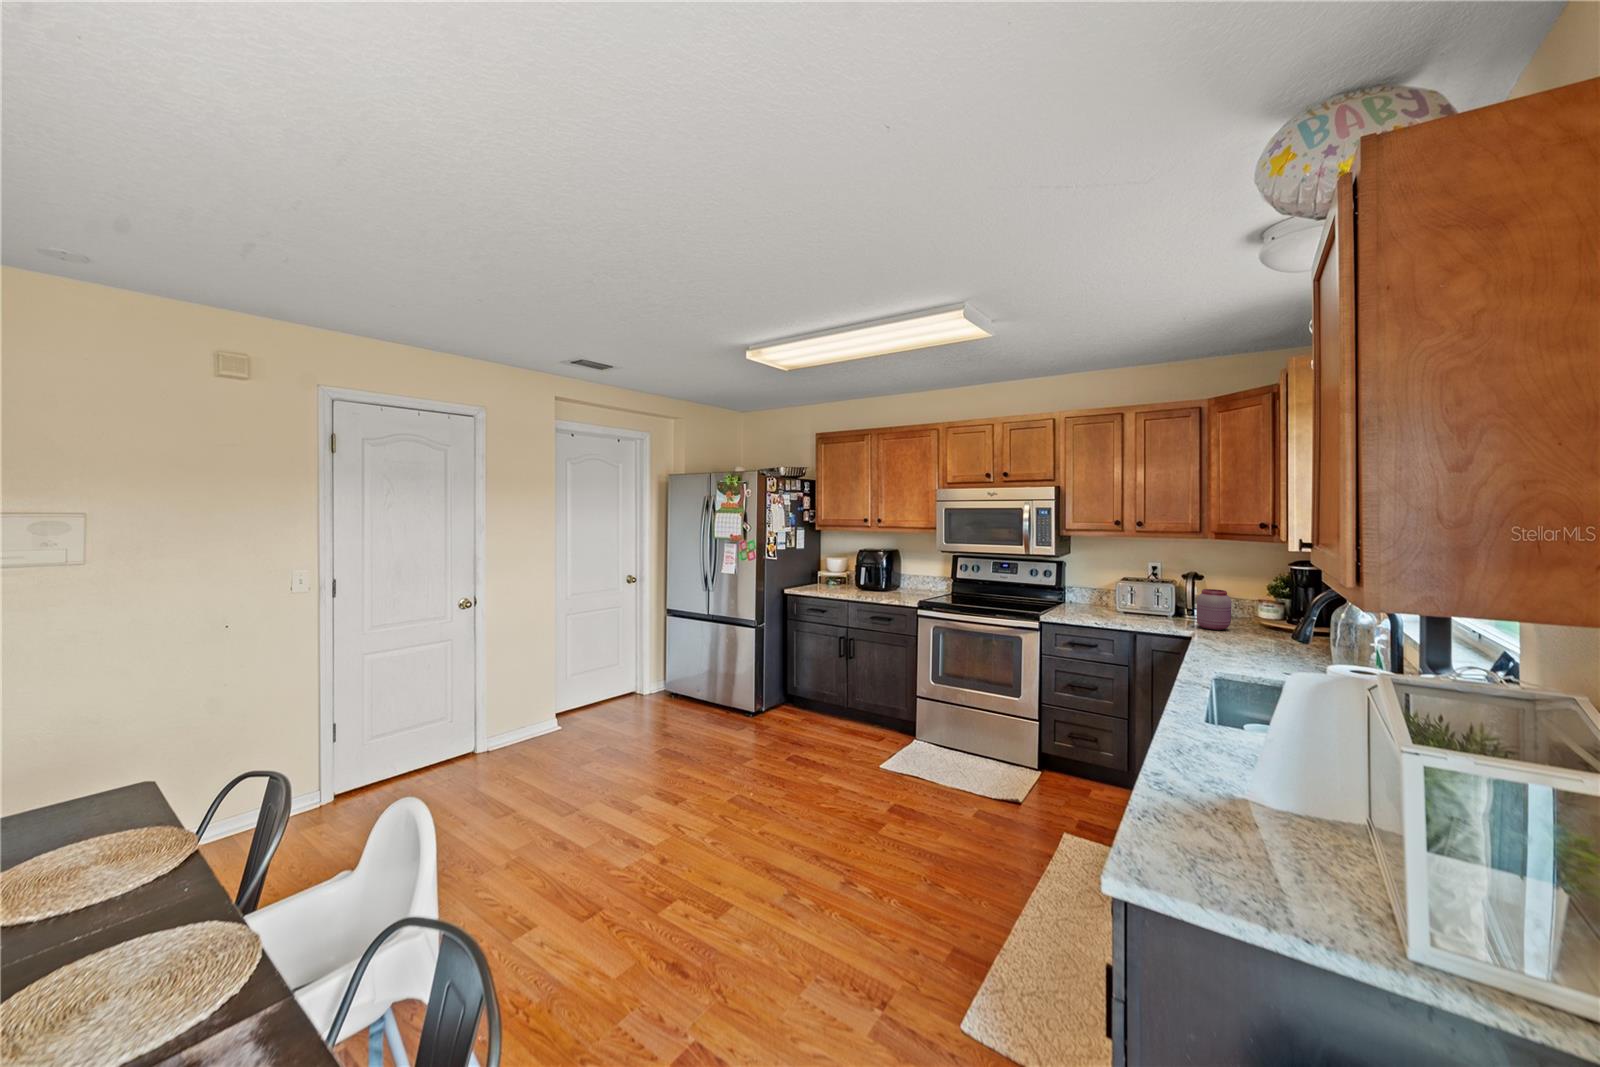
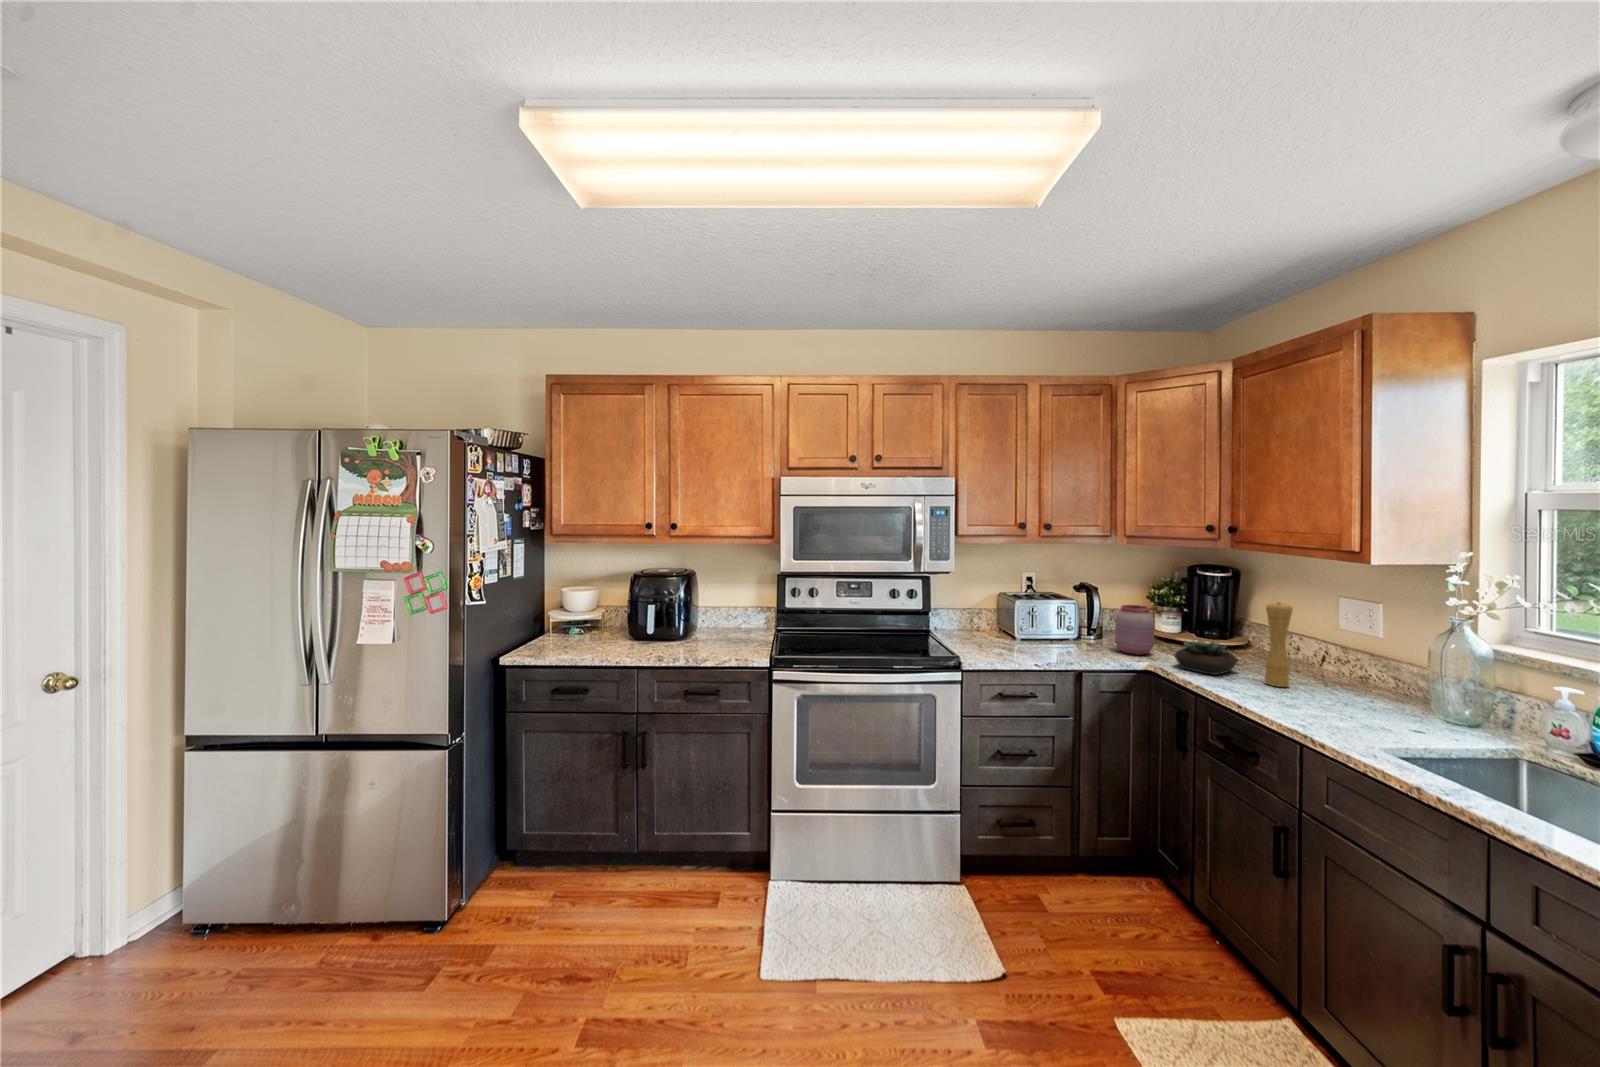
pepper mill: none [1275,585,1298,654] -> present [1265,602,1293,687]
succulent plant: none [1221,617,1277,644] -> present [1174,640,1238,675]

